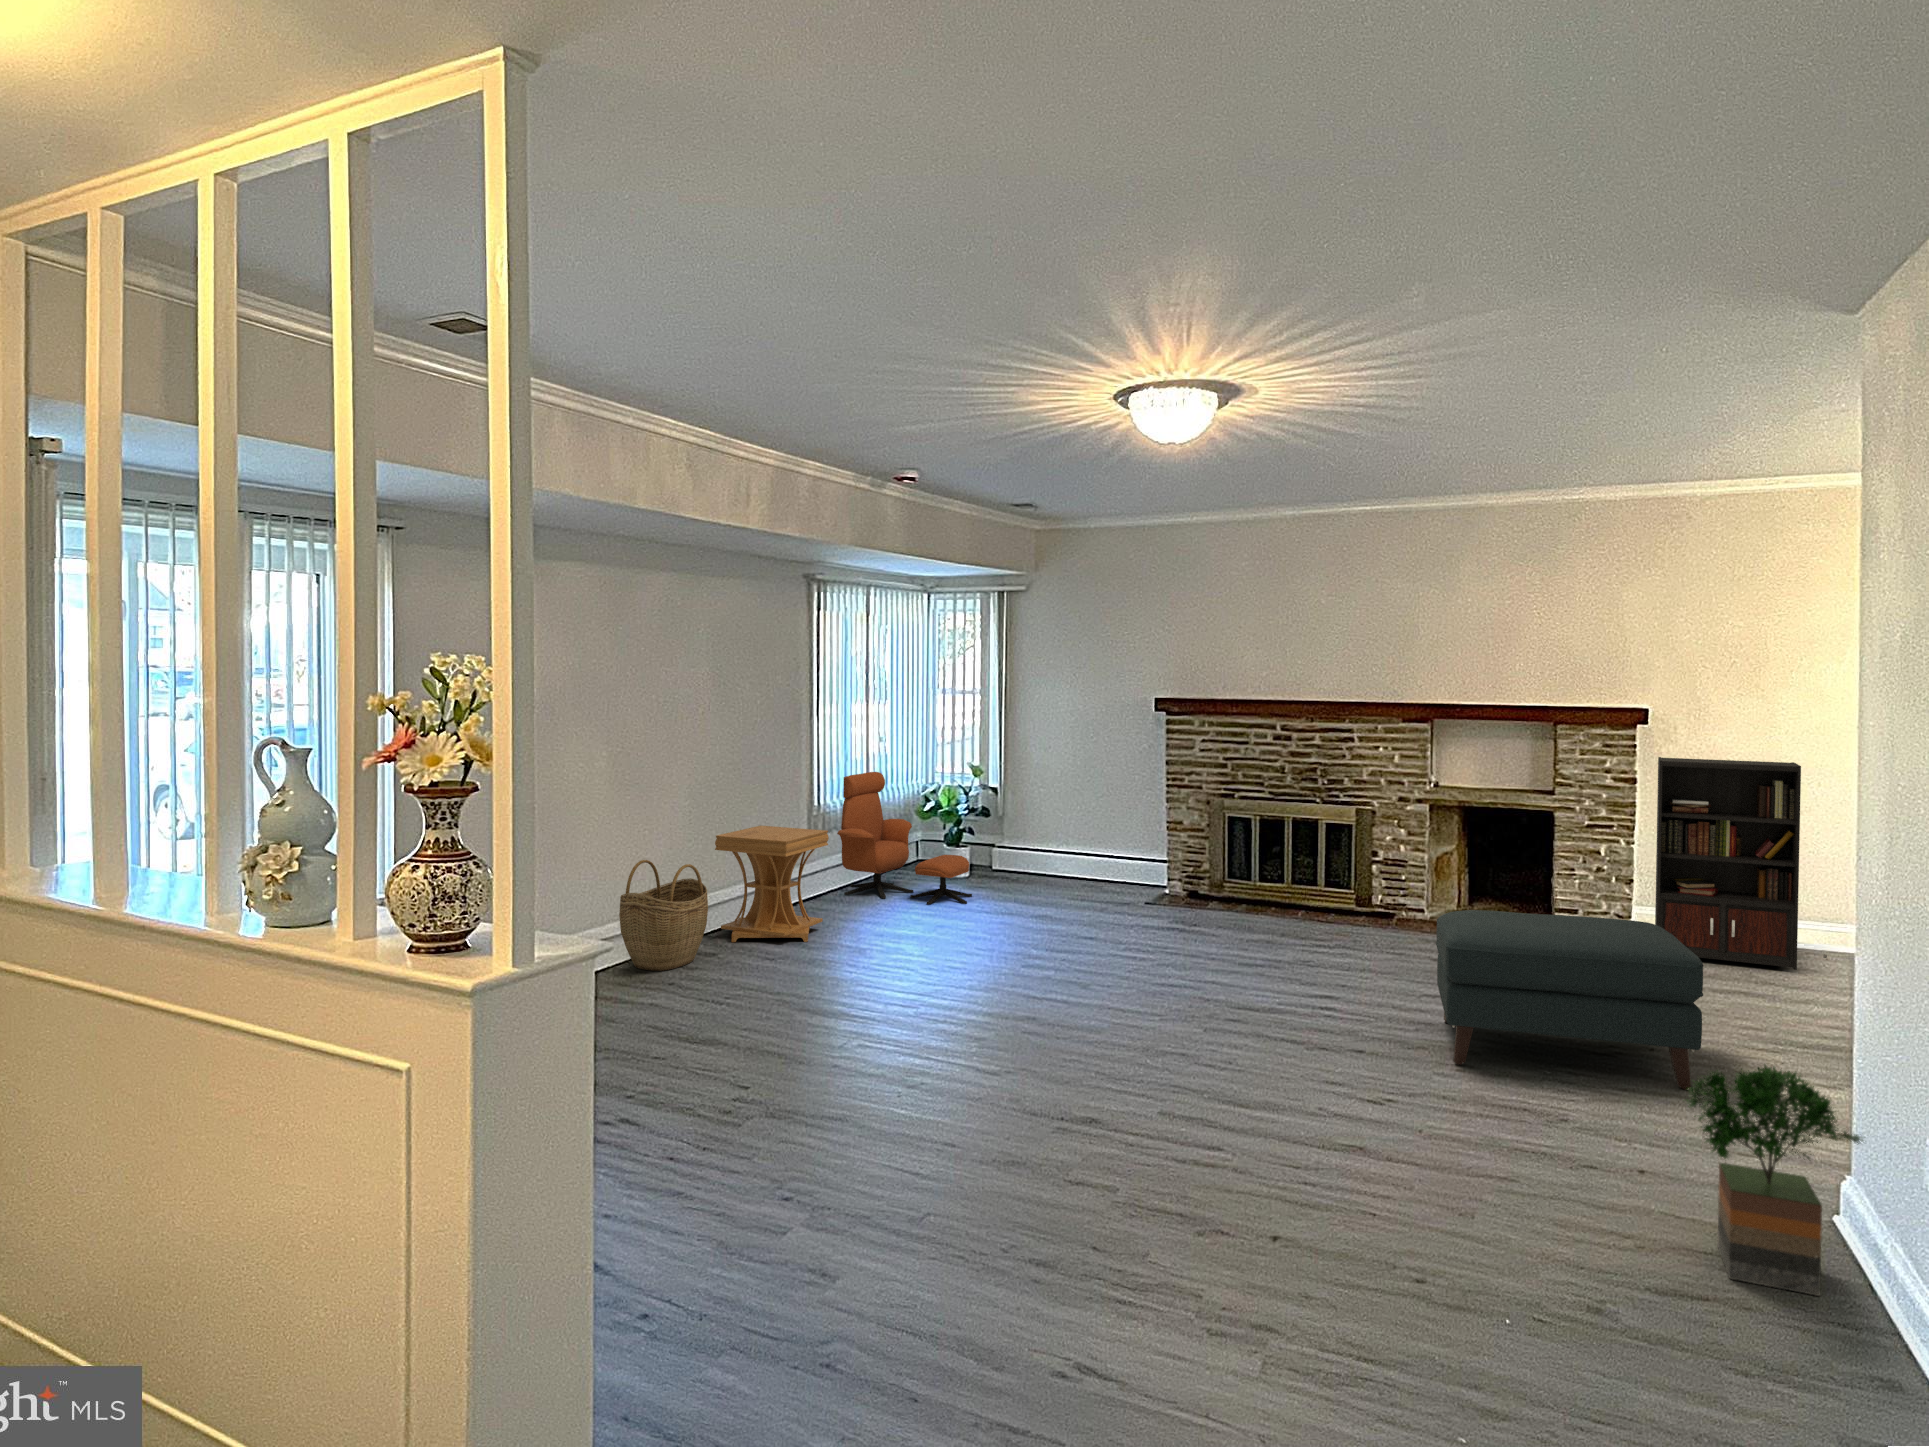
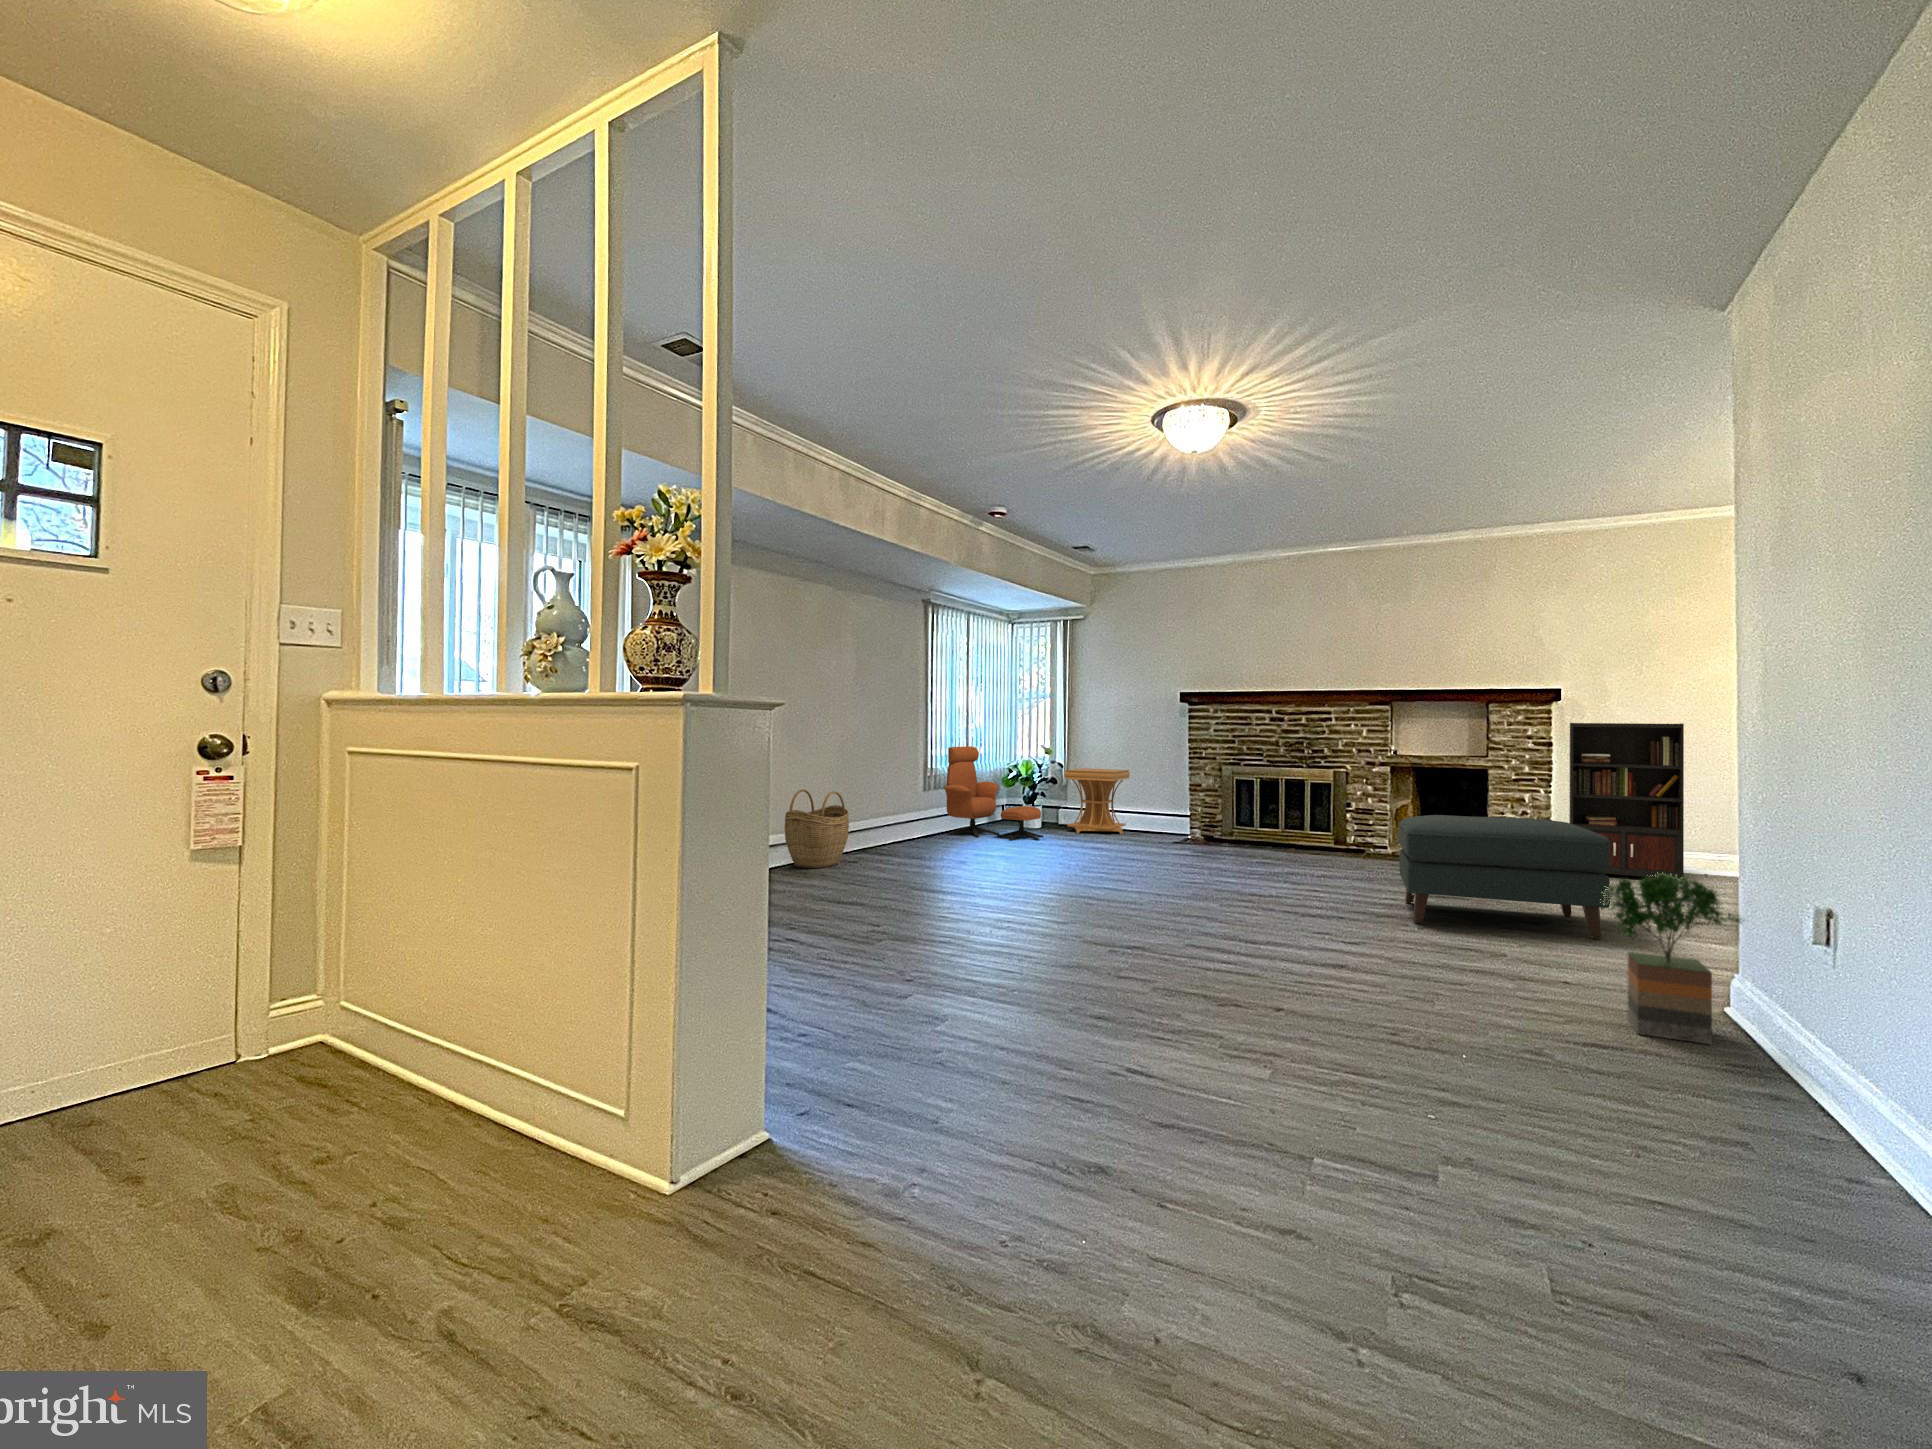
side table: present [715,826,829,942] -> present [1065,768,1130,834]

